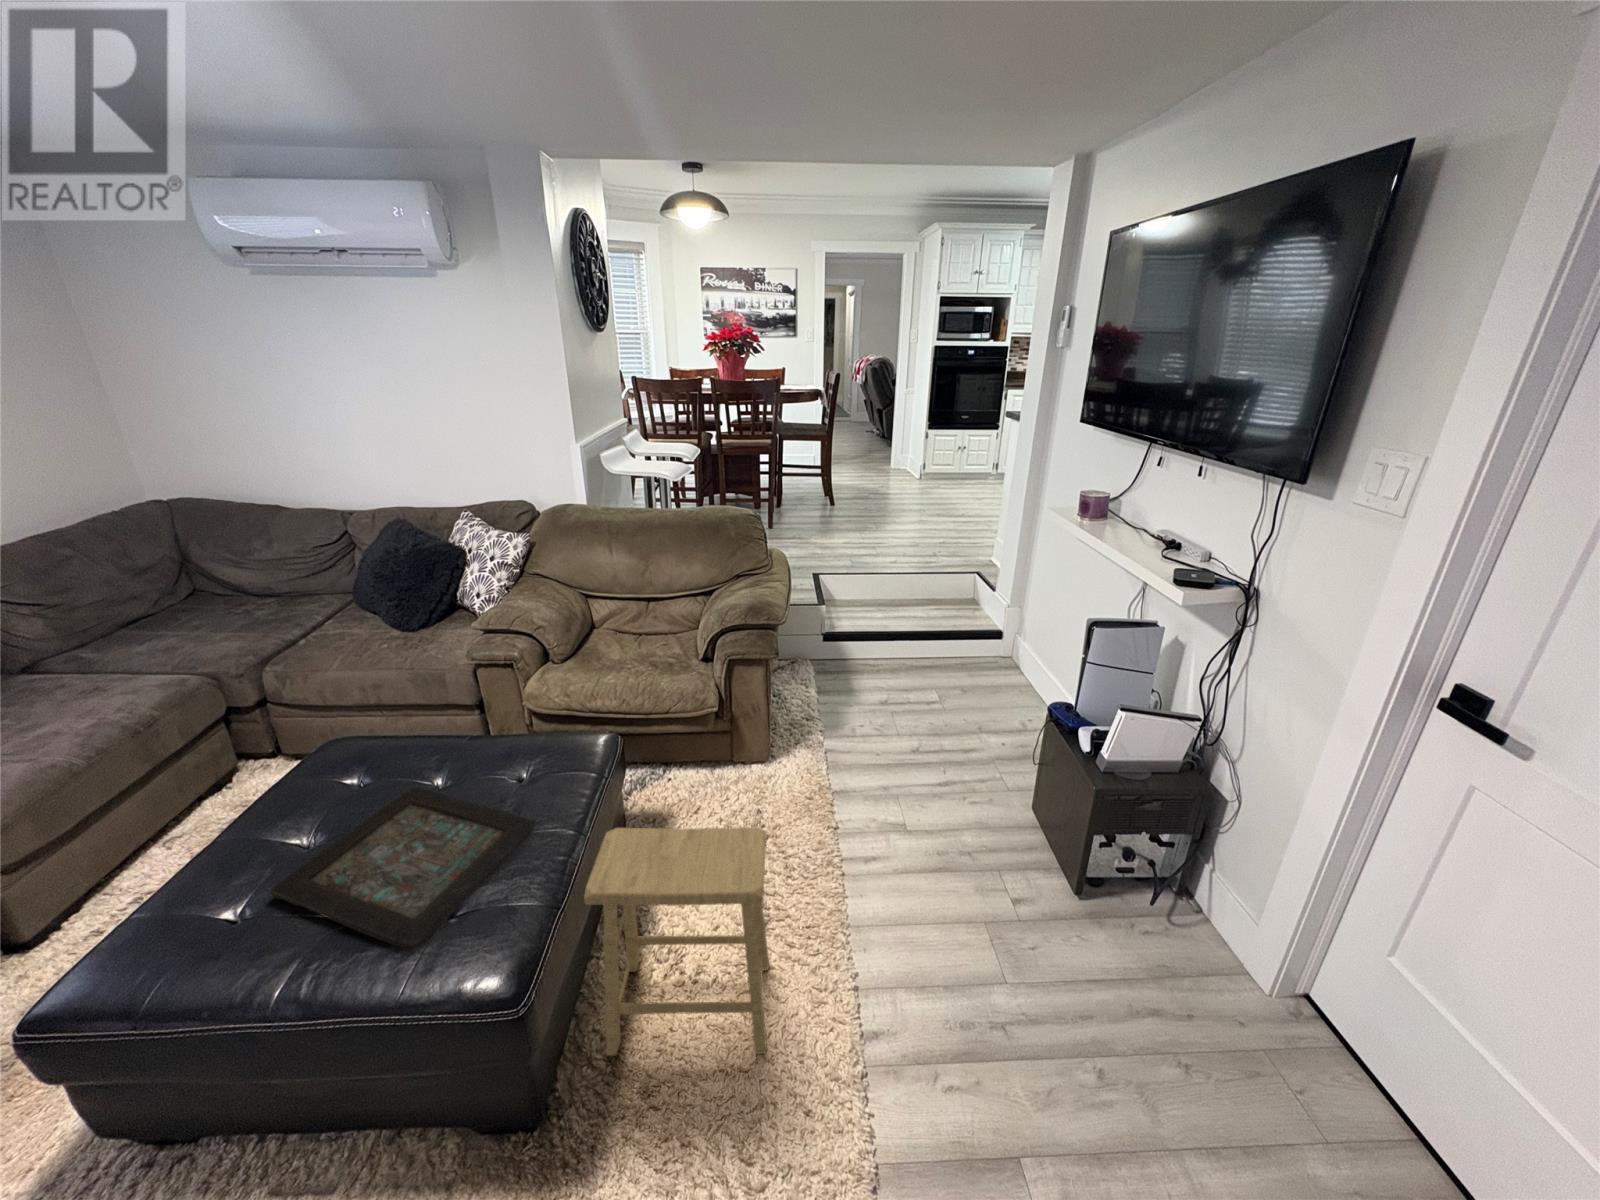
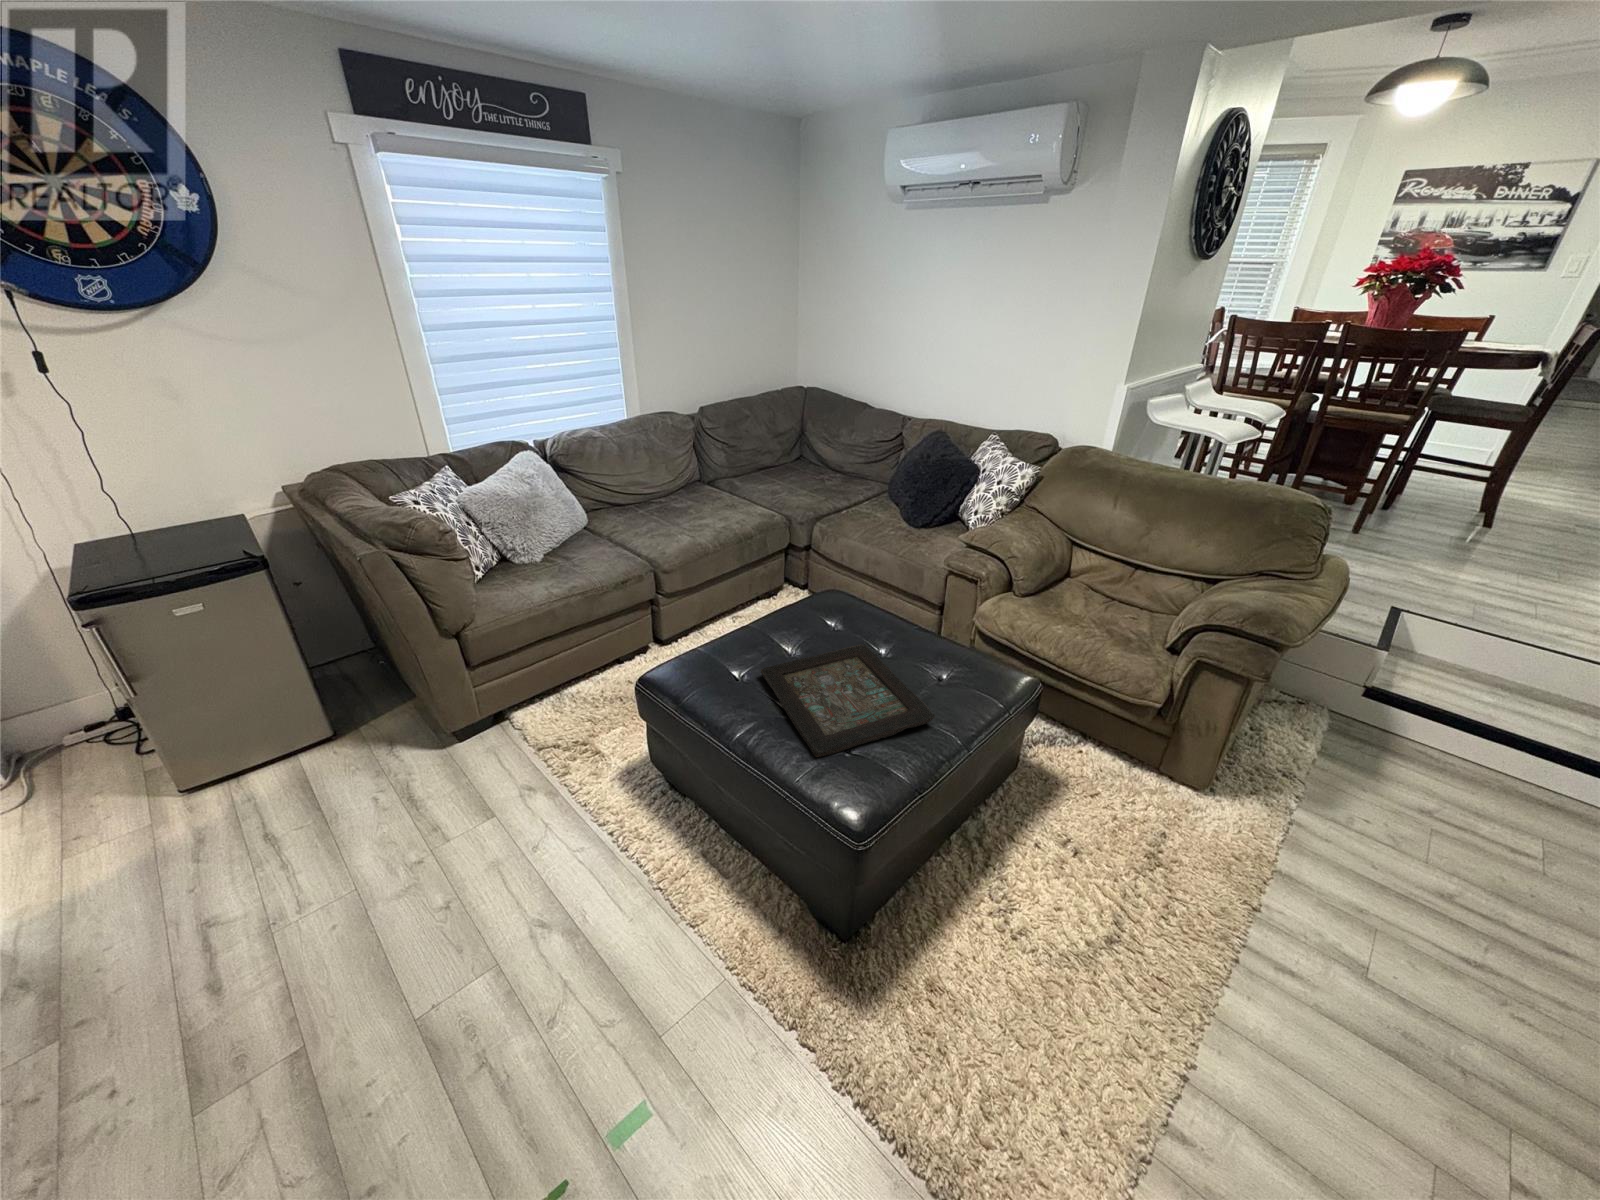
footstool: present [584,827,769,1056] -> none [915,755,1143,1048]

